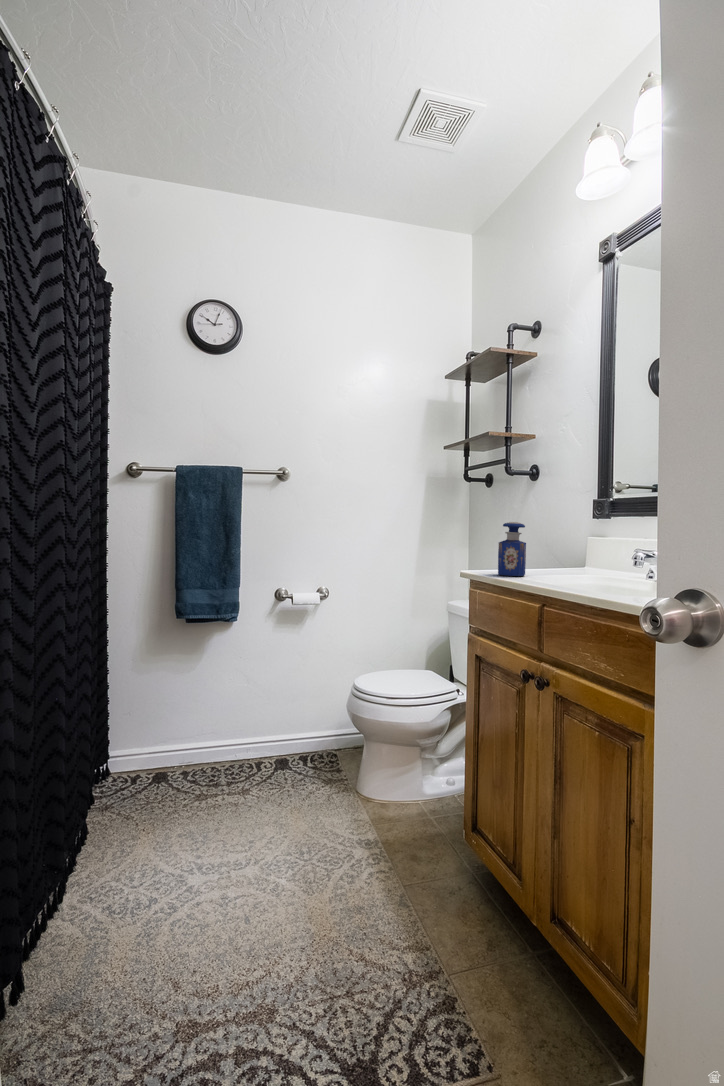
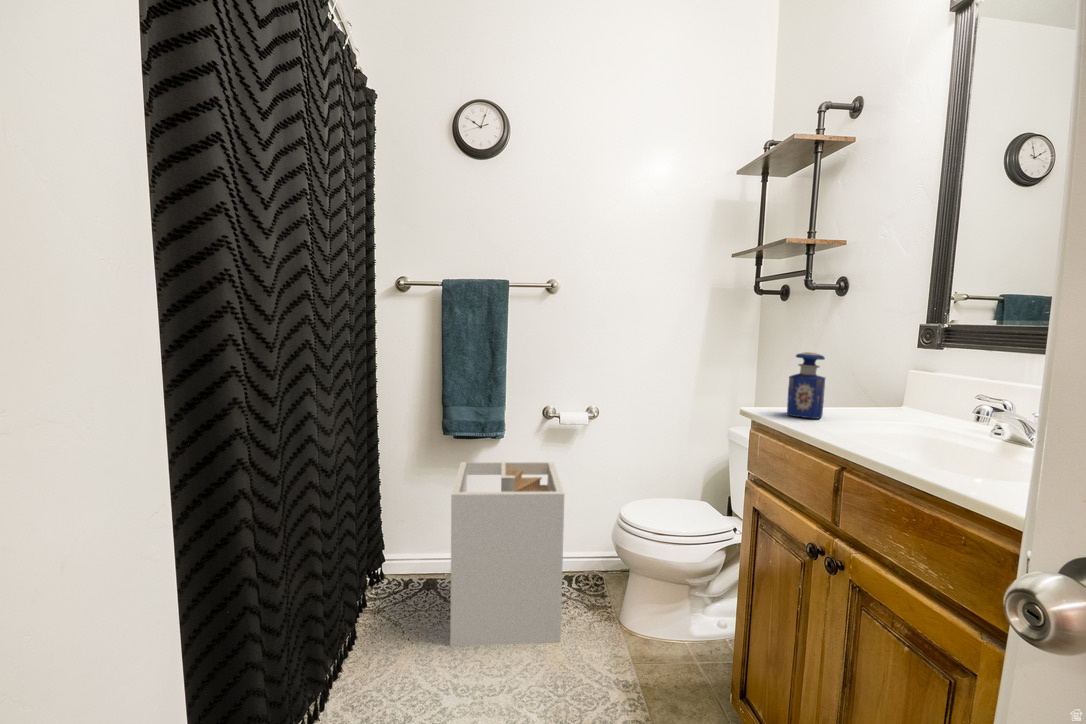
laundry hamper: none [190,643,304,832] -> present [450,462,564,646]

